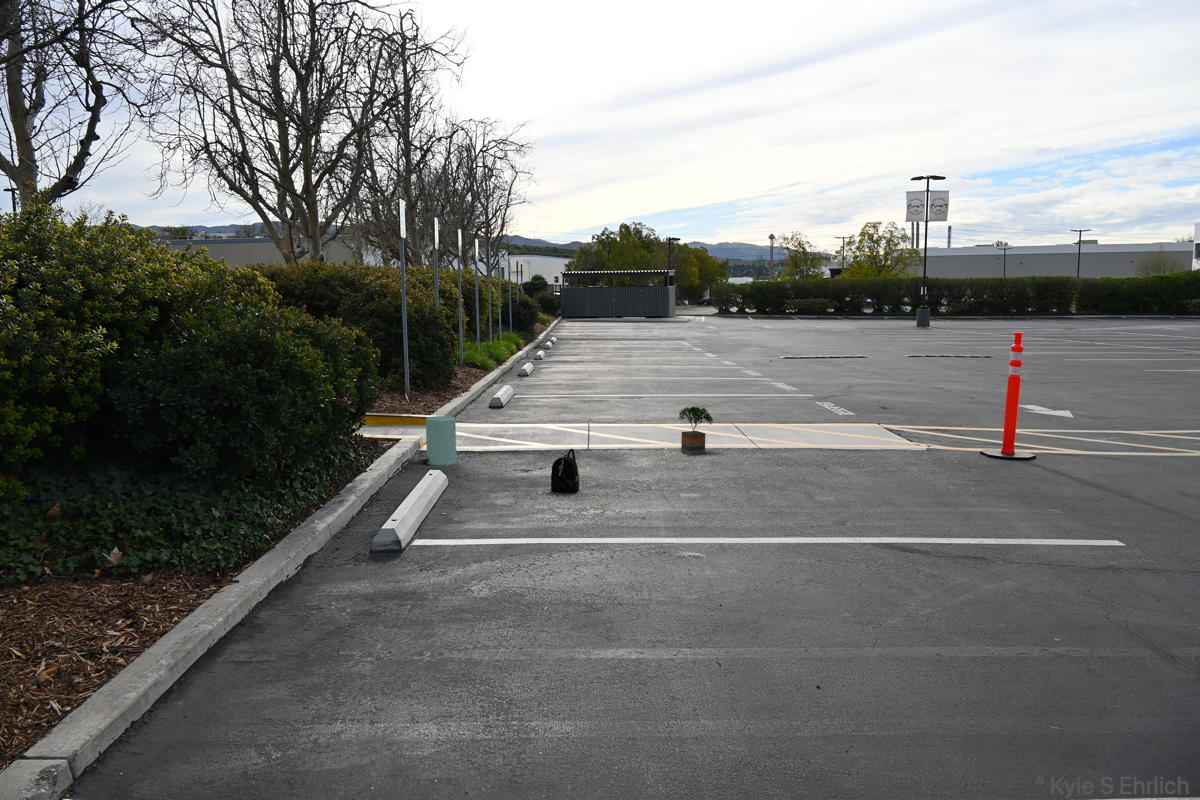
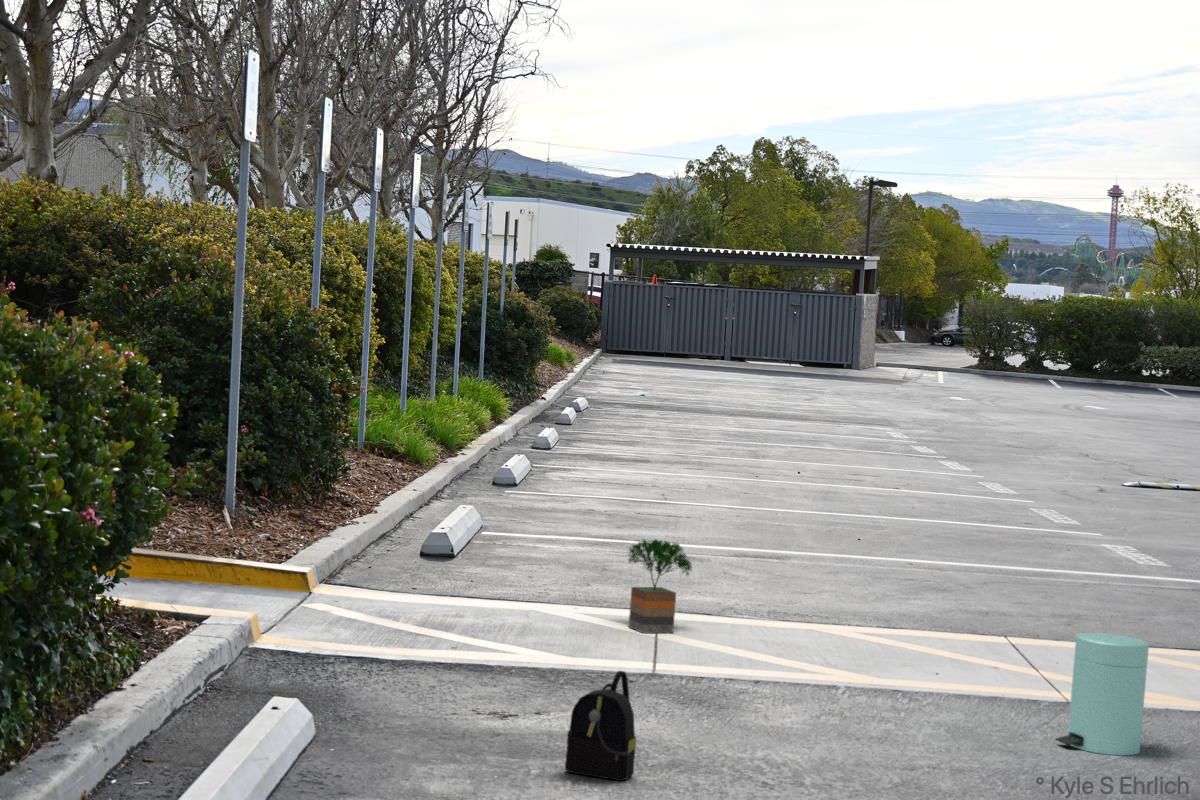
potted tree: present [678,407,713,456] -> present [629,540,692,633]
trash can: present [421,416,456,465] -> present [1056,633,1149,755]

